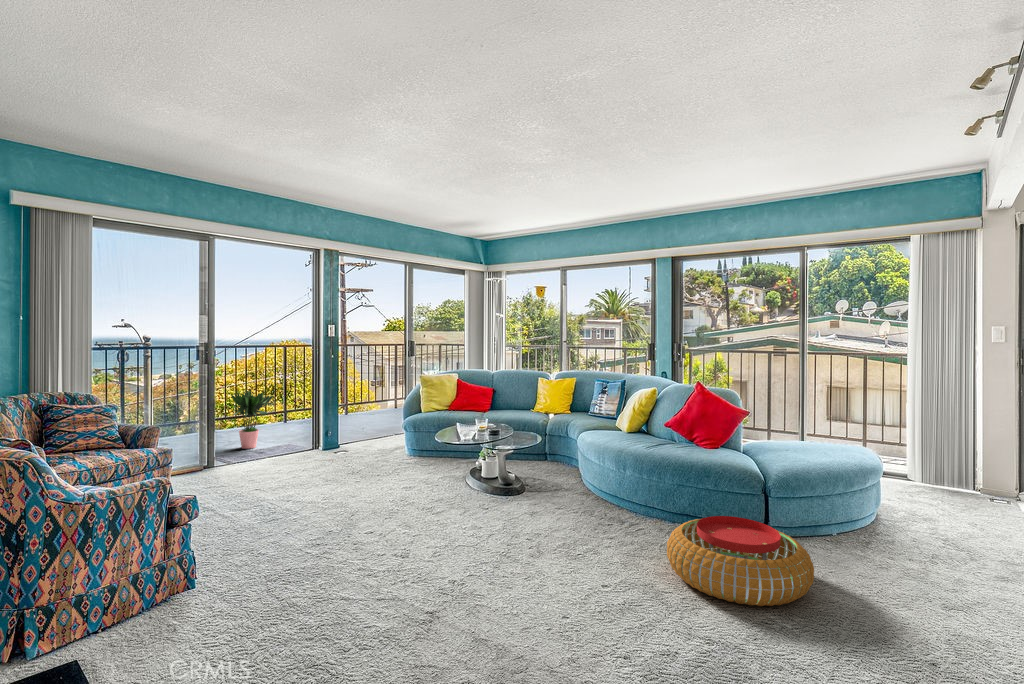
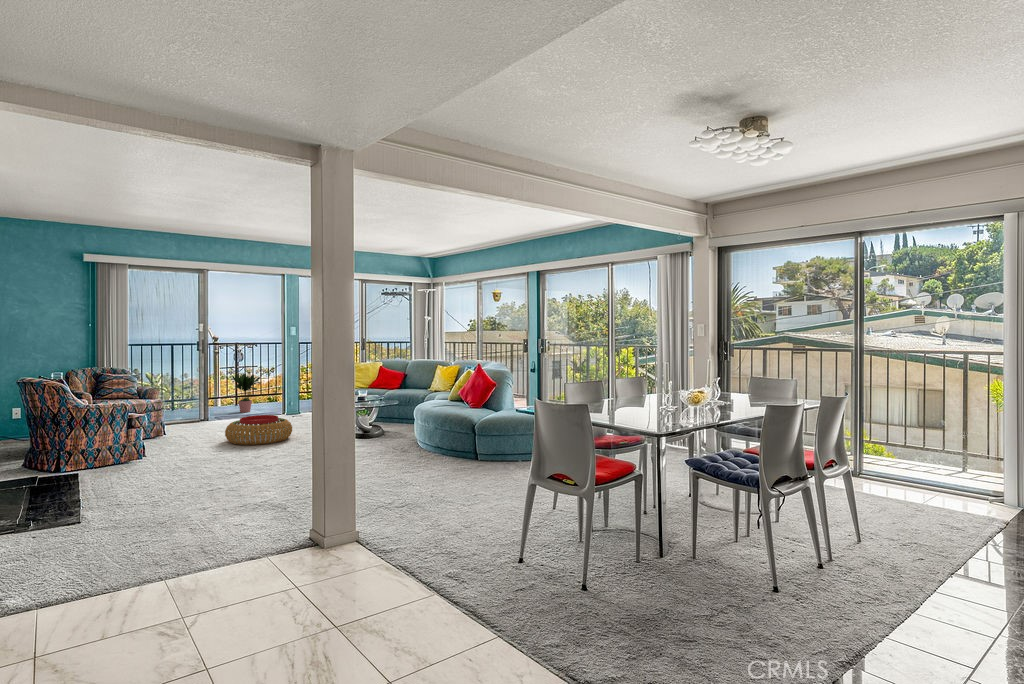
pouf: present [667,516,814,606] -> present [225,415,292,445]

